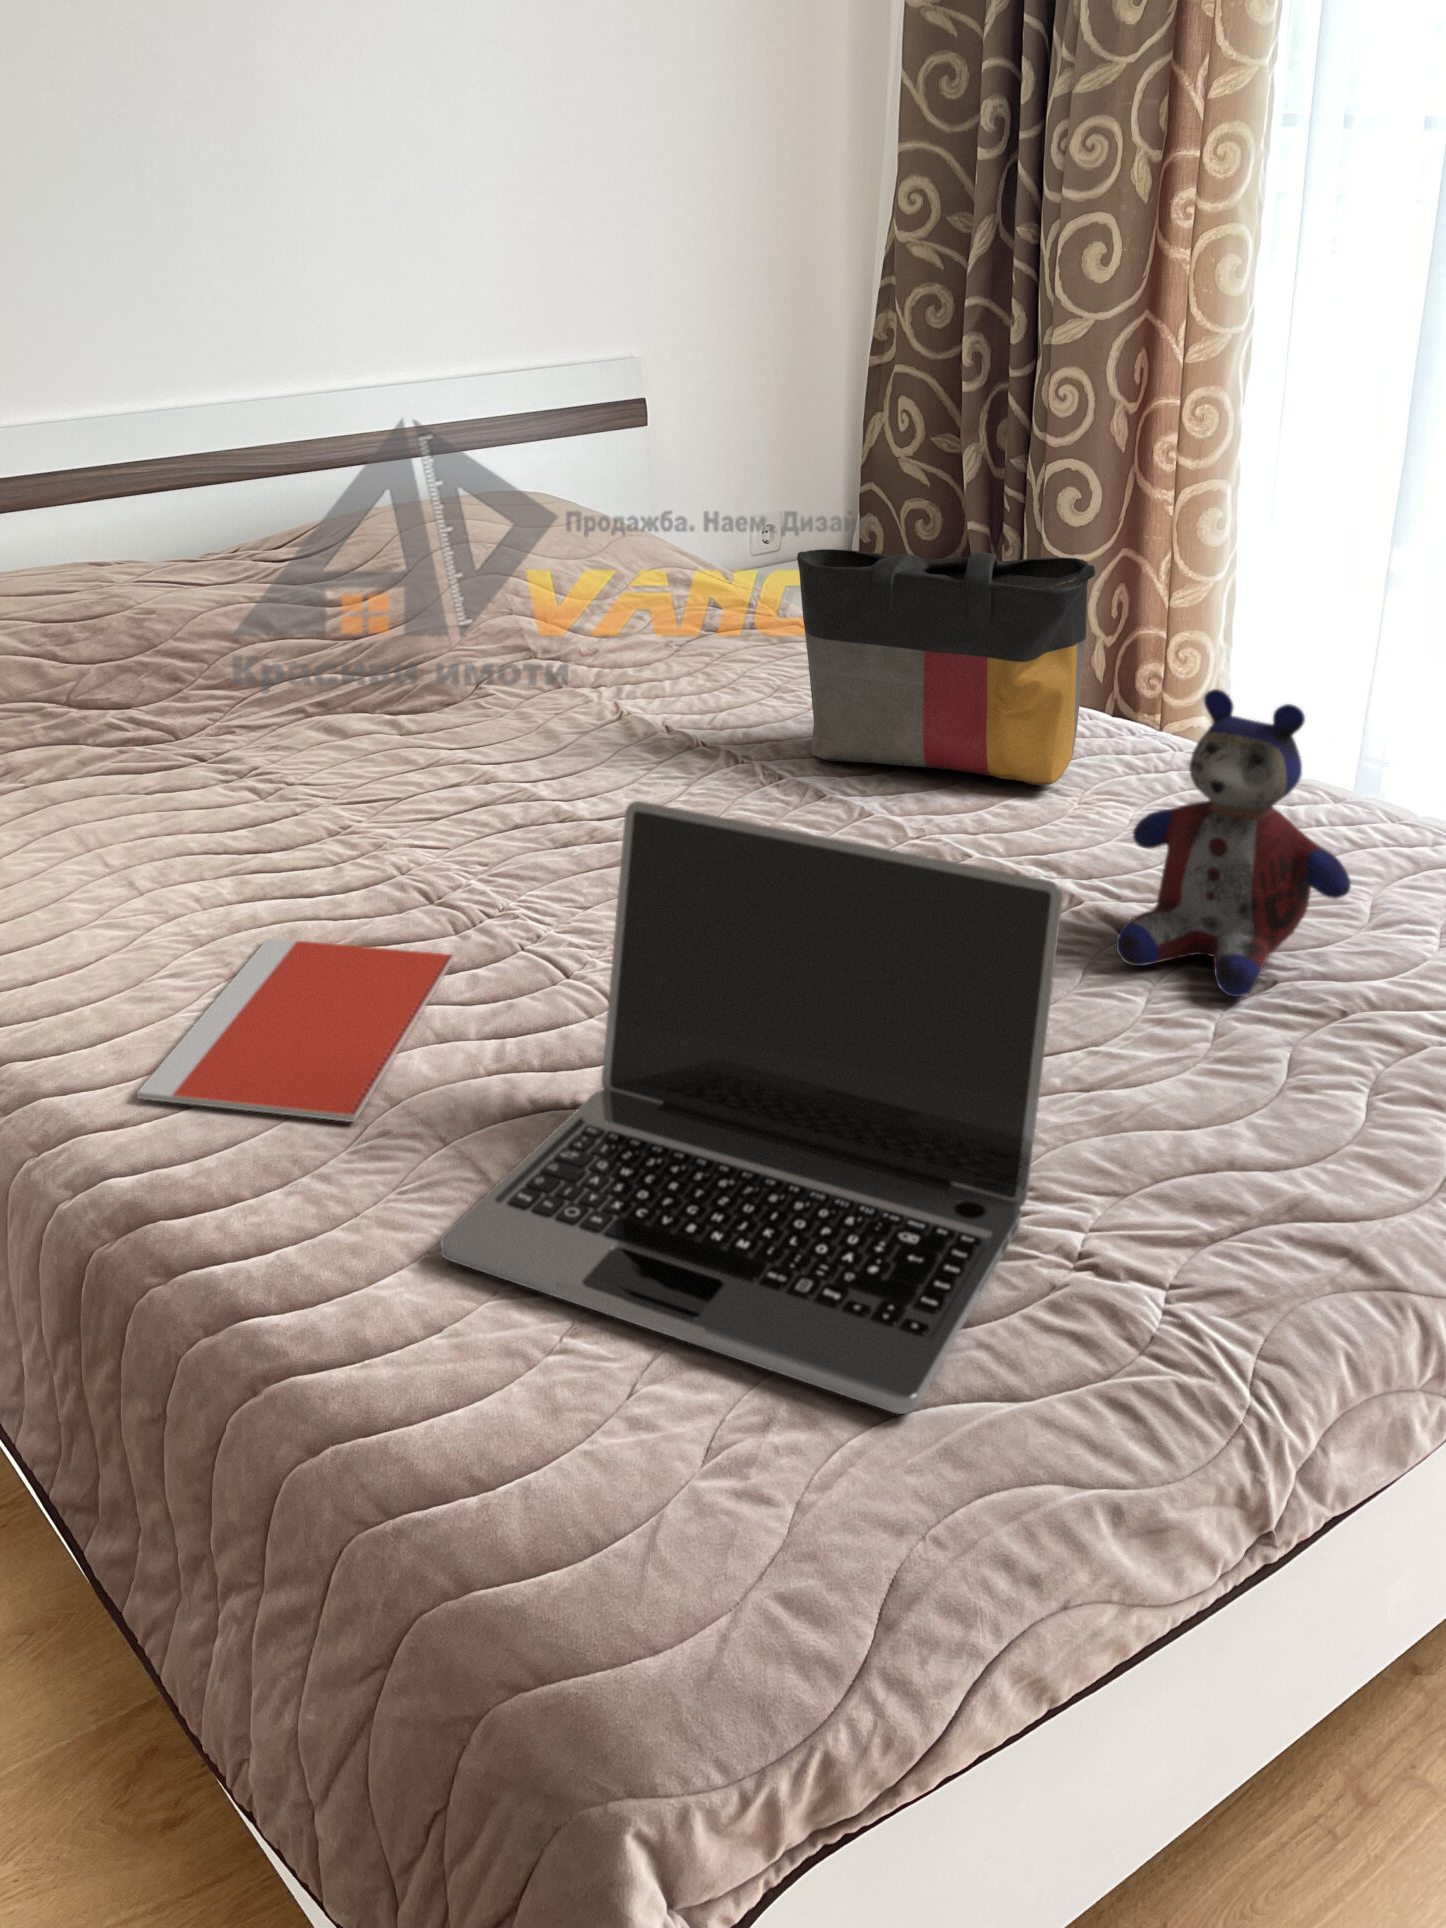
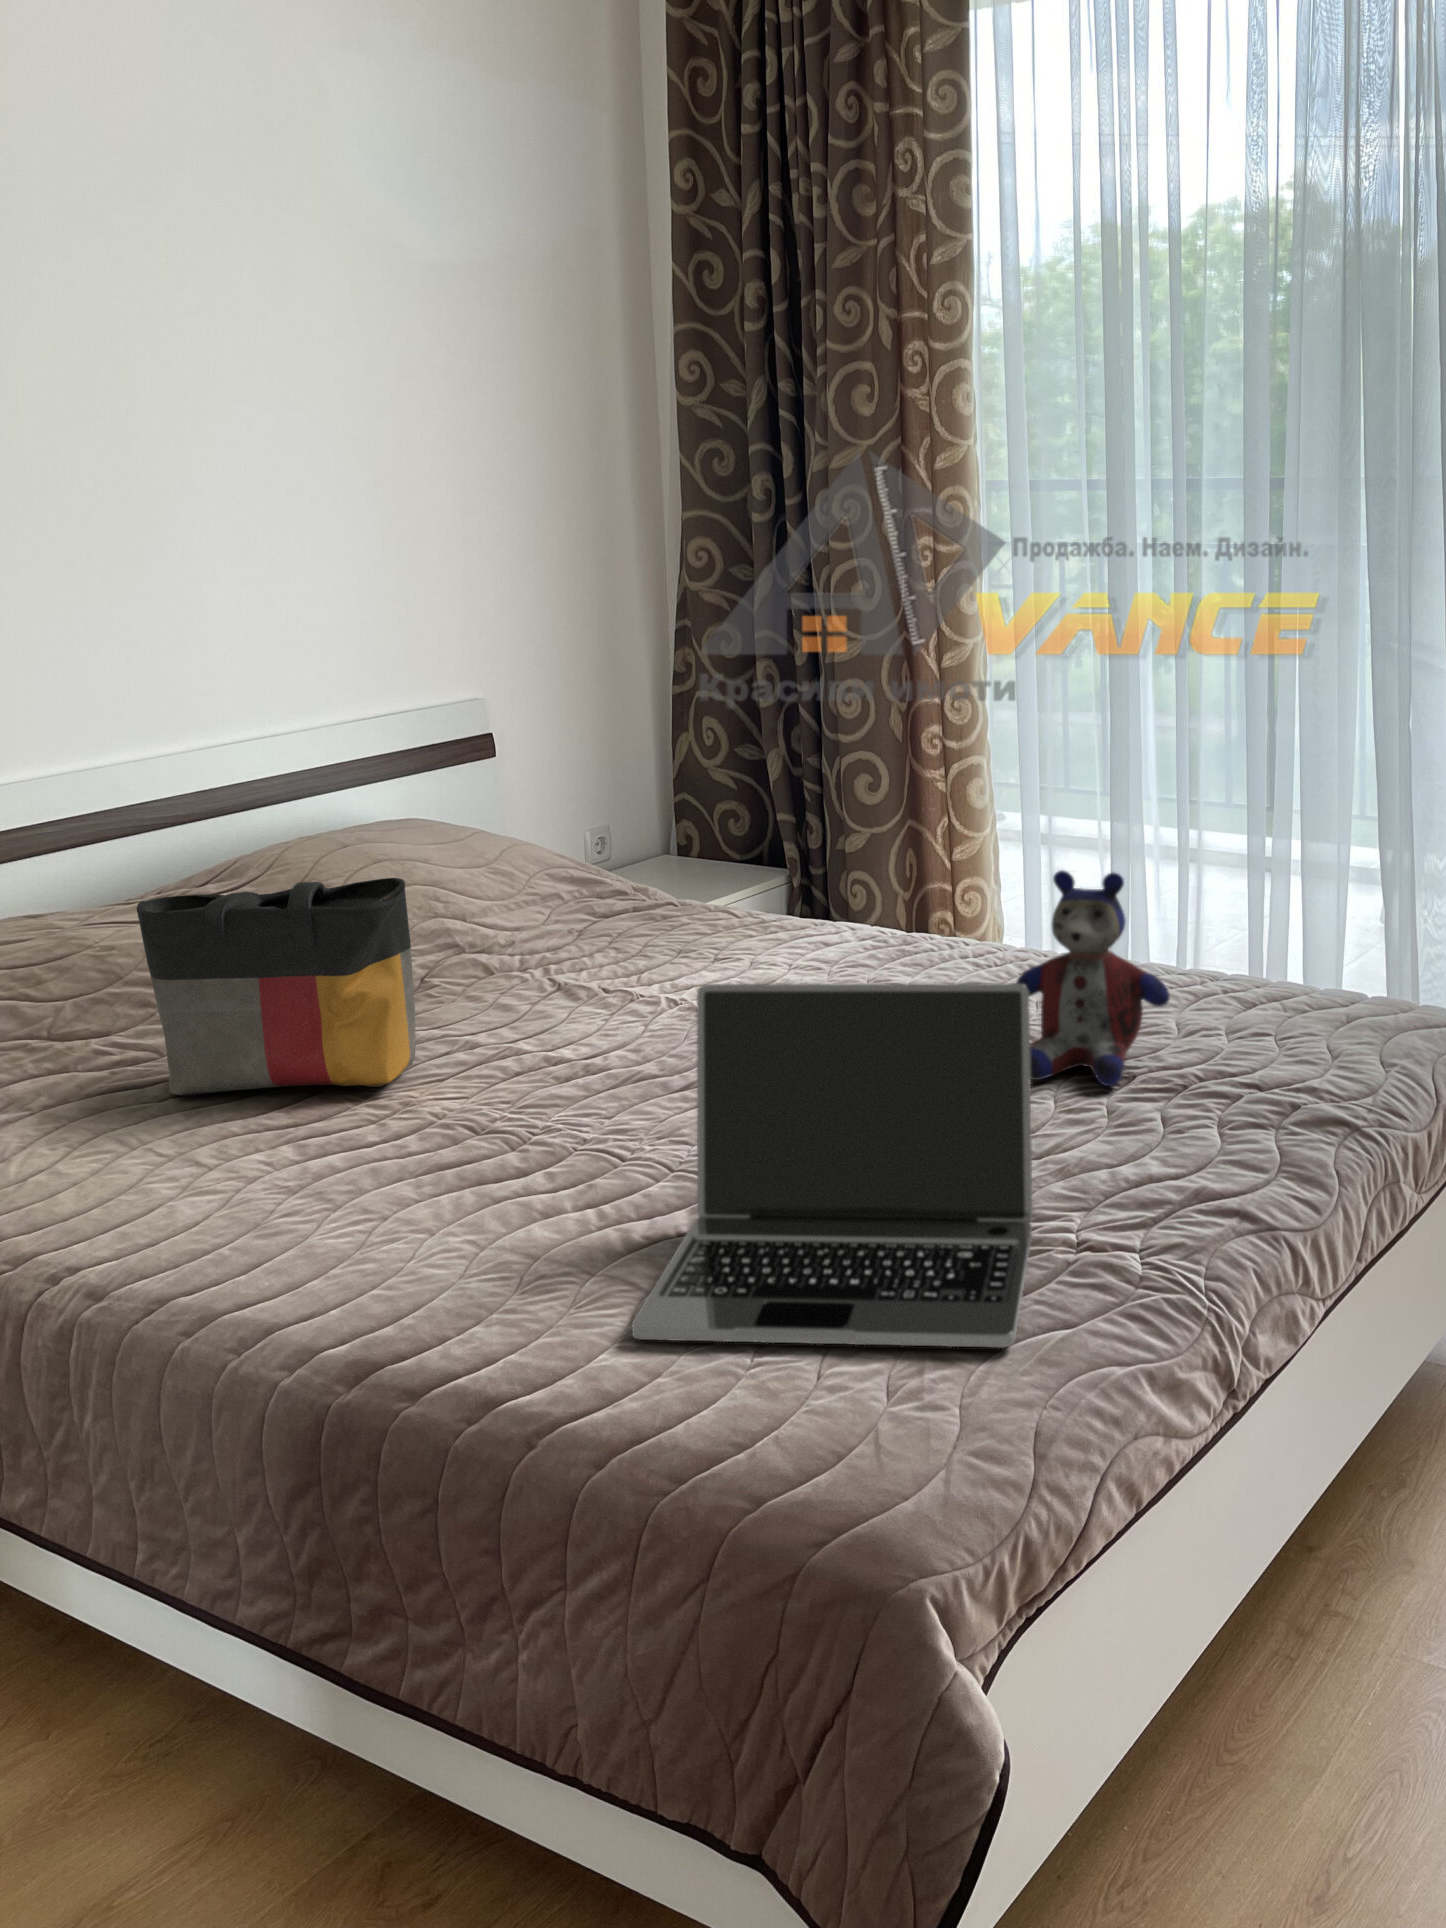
tote bag: present [797,549,1096,785] -> present [136,878,416,1096]
notebook: present [137,938,454,1122] -> none [312,1161,523,1301]

